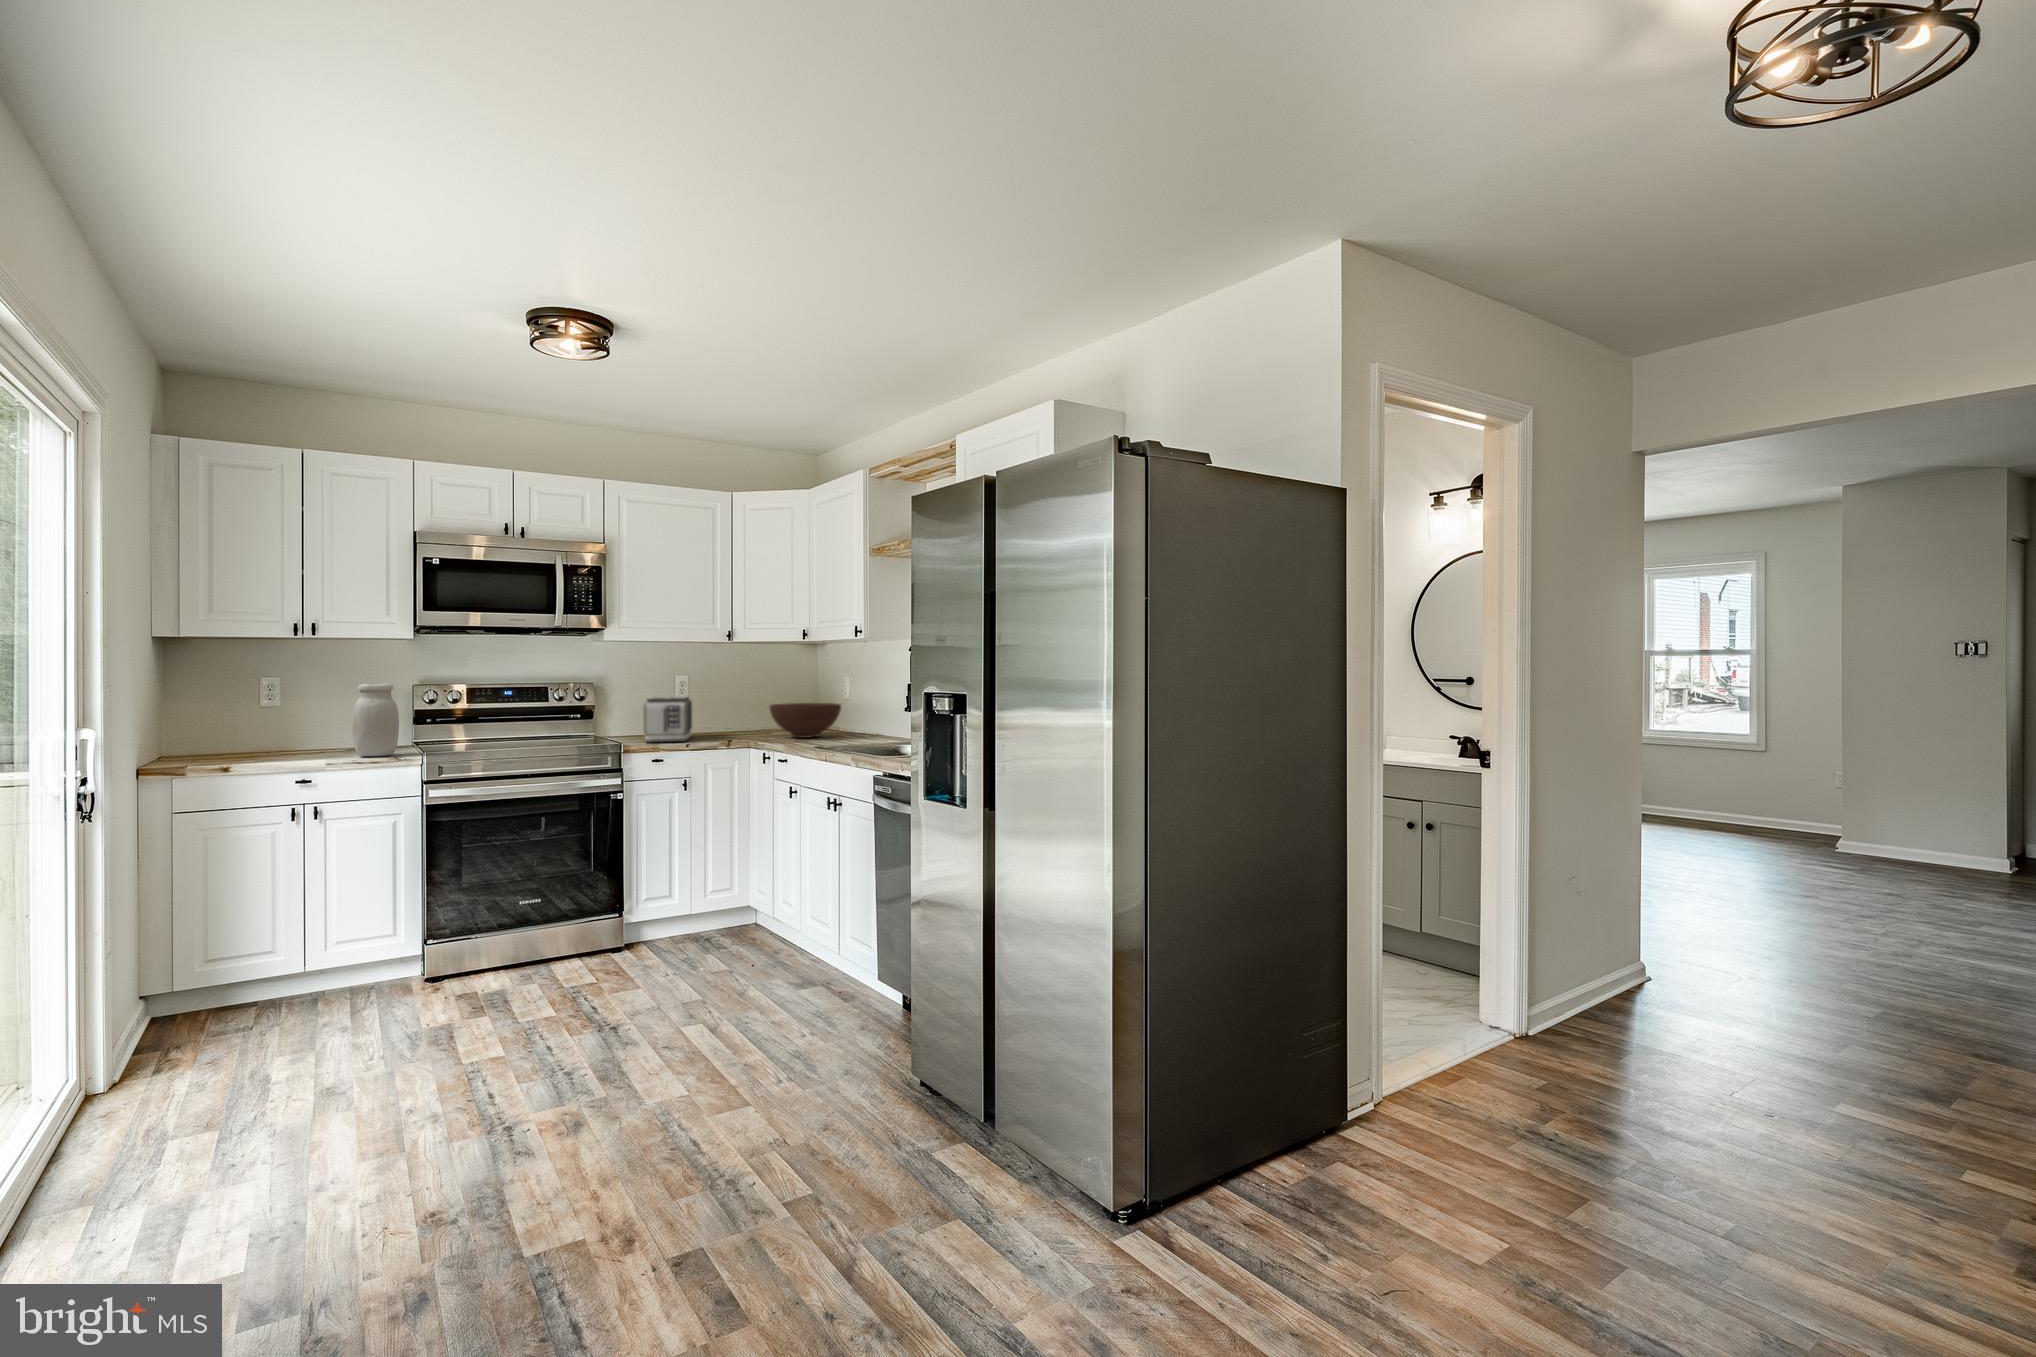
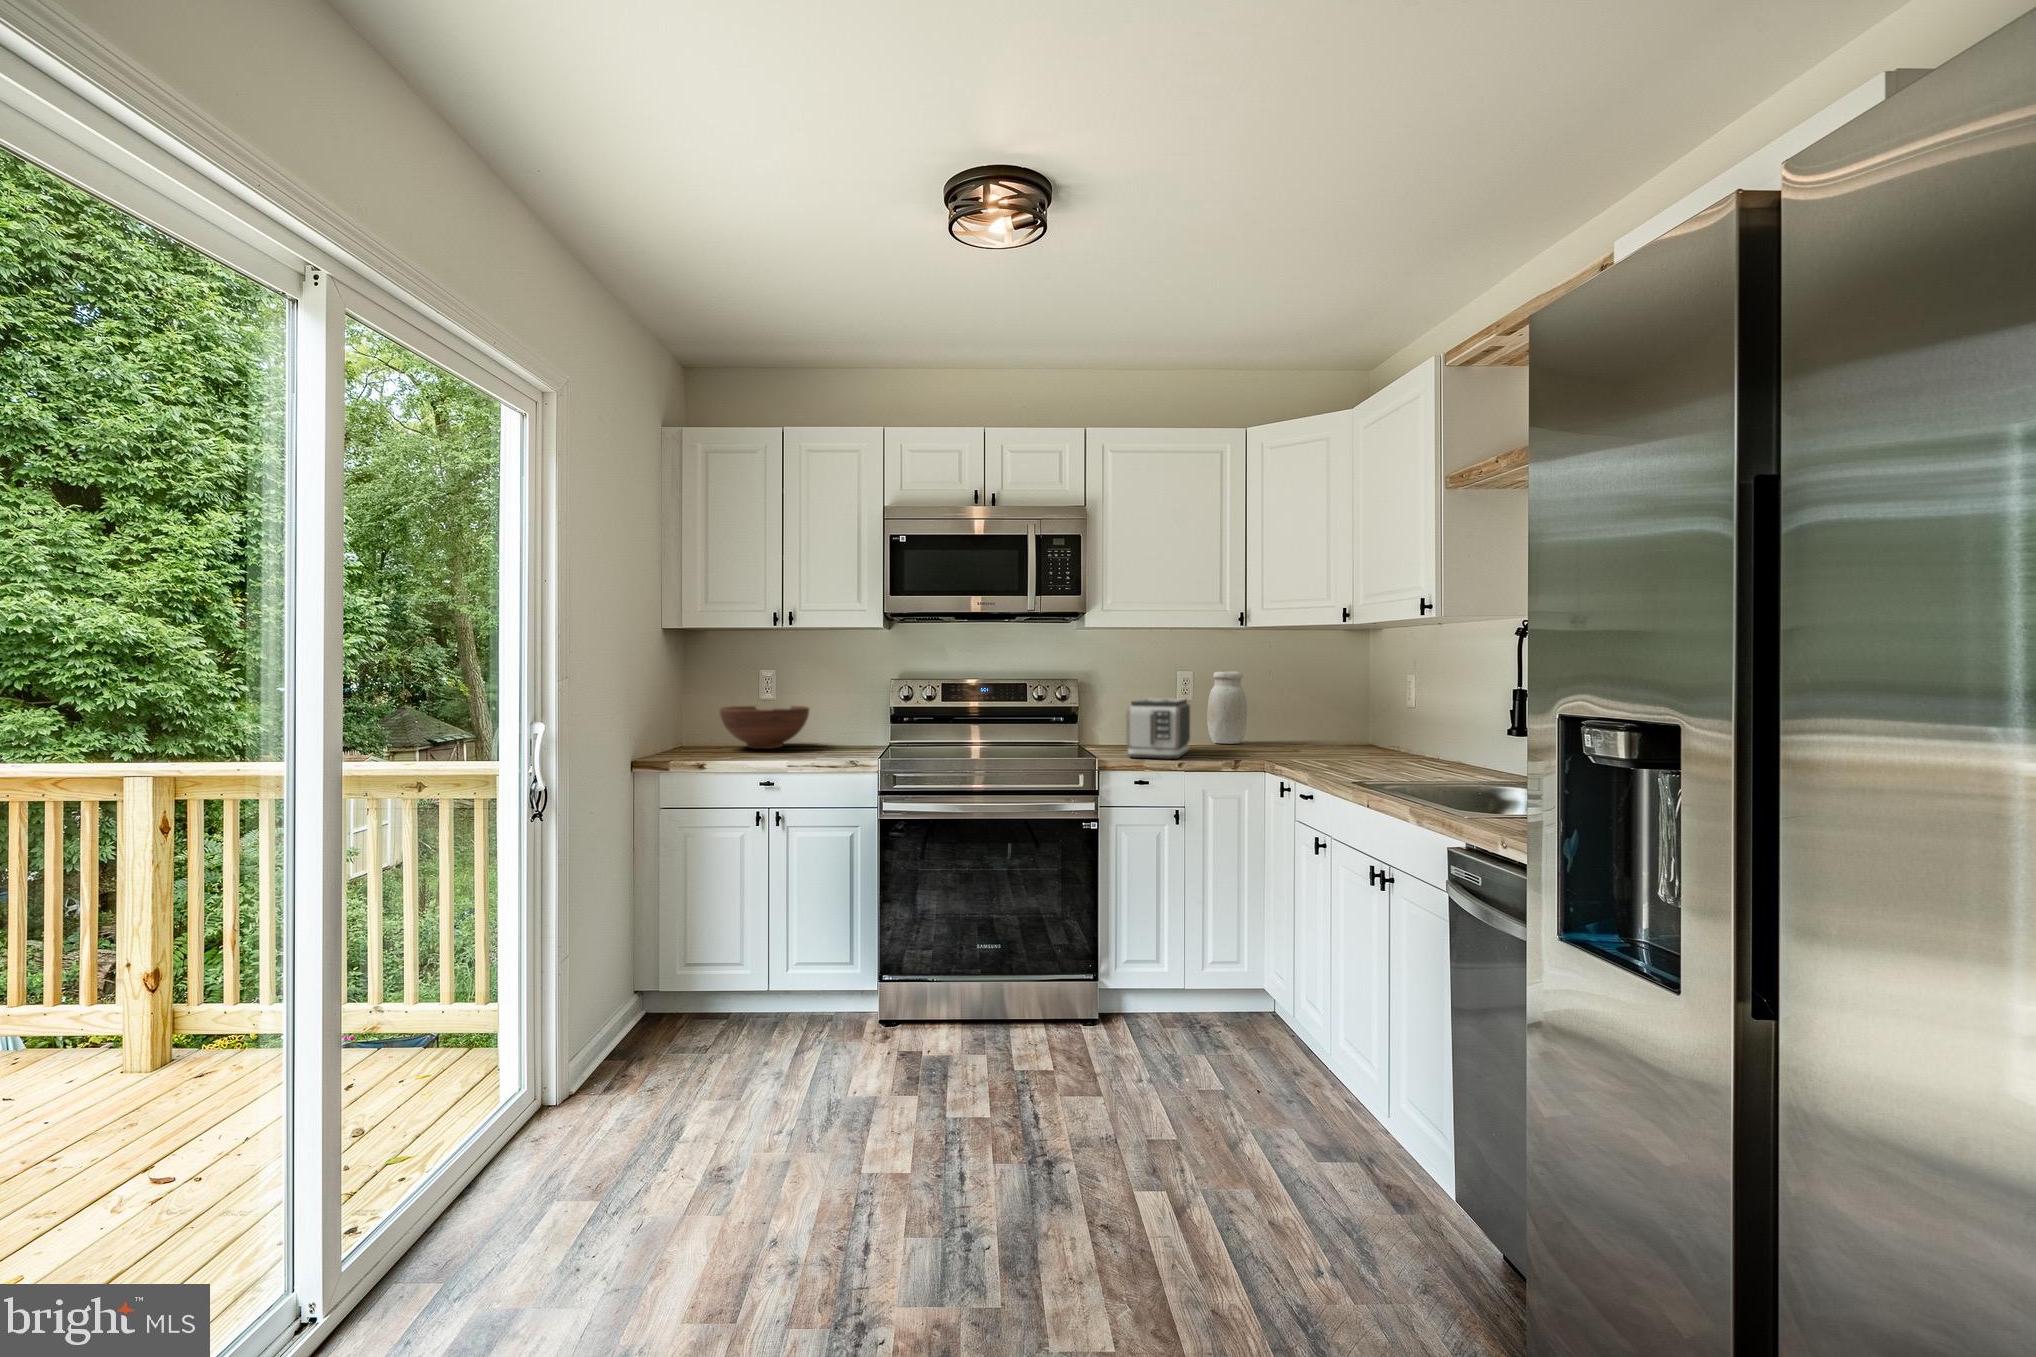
jar: present [352,683,399,756] -> present [1207,671,1247,744]
fruit bowl: present [770,703,841,738] -> present [720,706,809,749]

